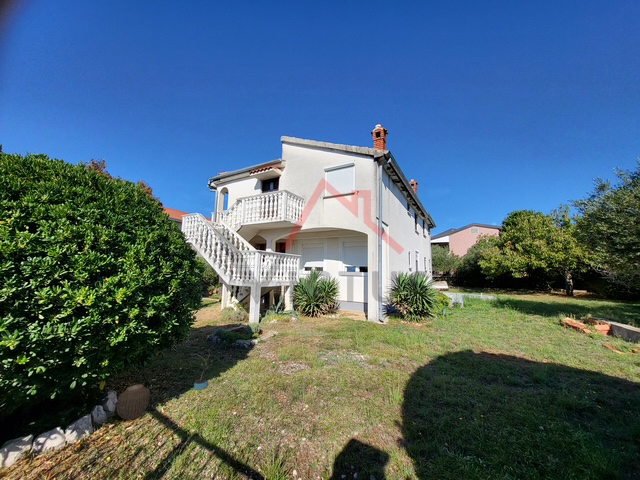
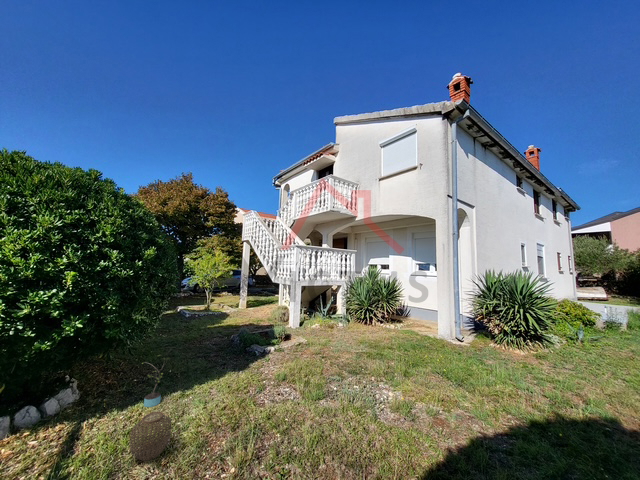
woven basket: present [117,384,150,420] -> present [130,412,171,461]

